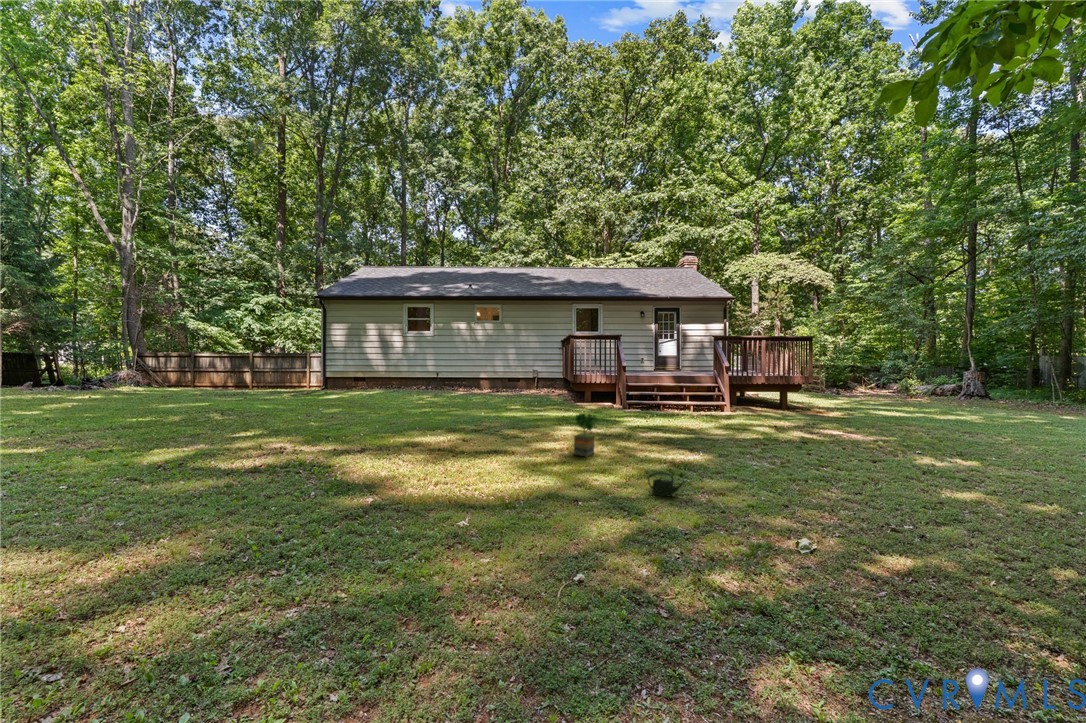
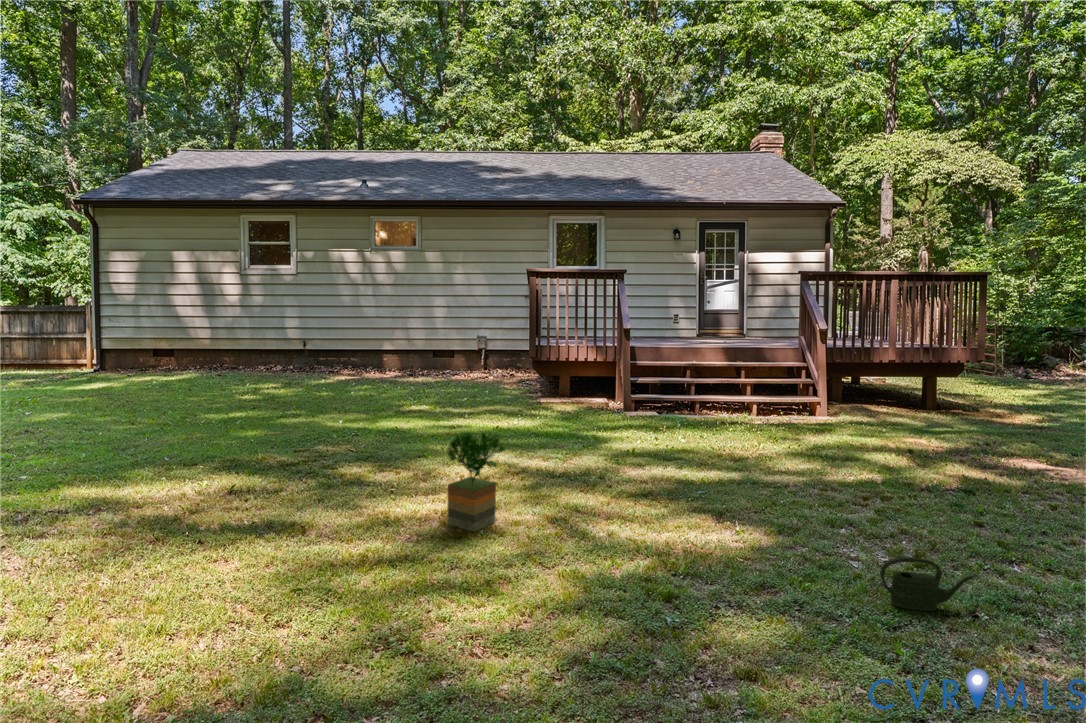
watering can: present [648,472,687,496] -> present [880,557,973,611]

